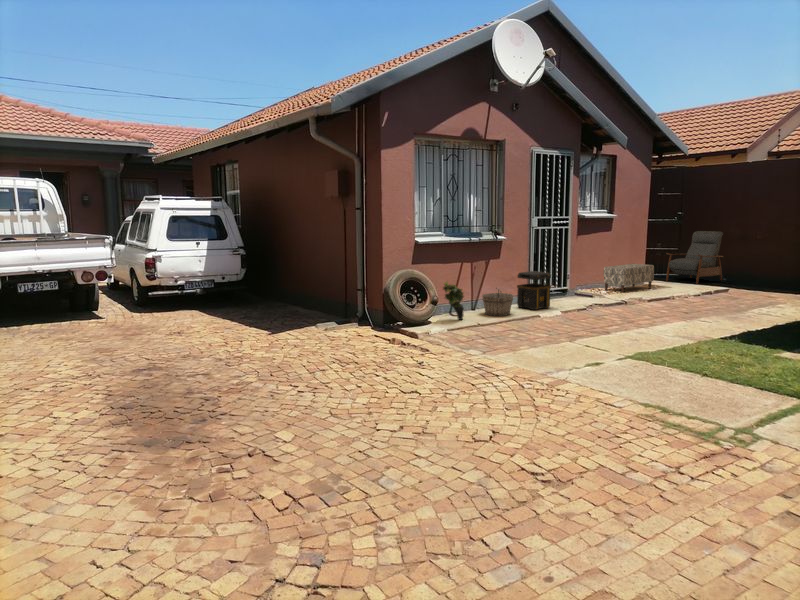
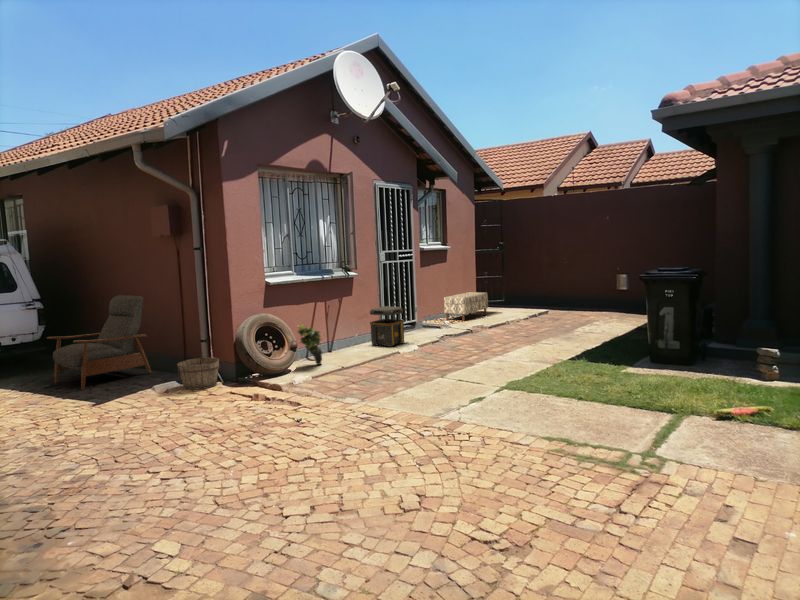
chair: present [666,231,723,284] -> present [47,295,151,390]
wooden bucket: present [482,290,513,316] -> present [177,353,219,390]

